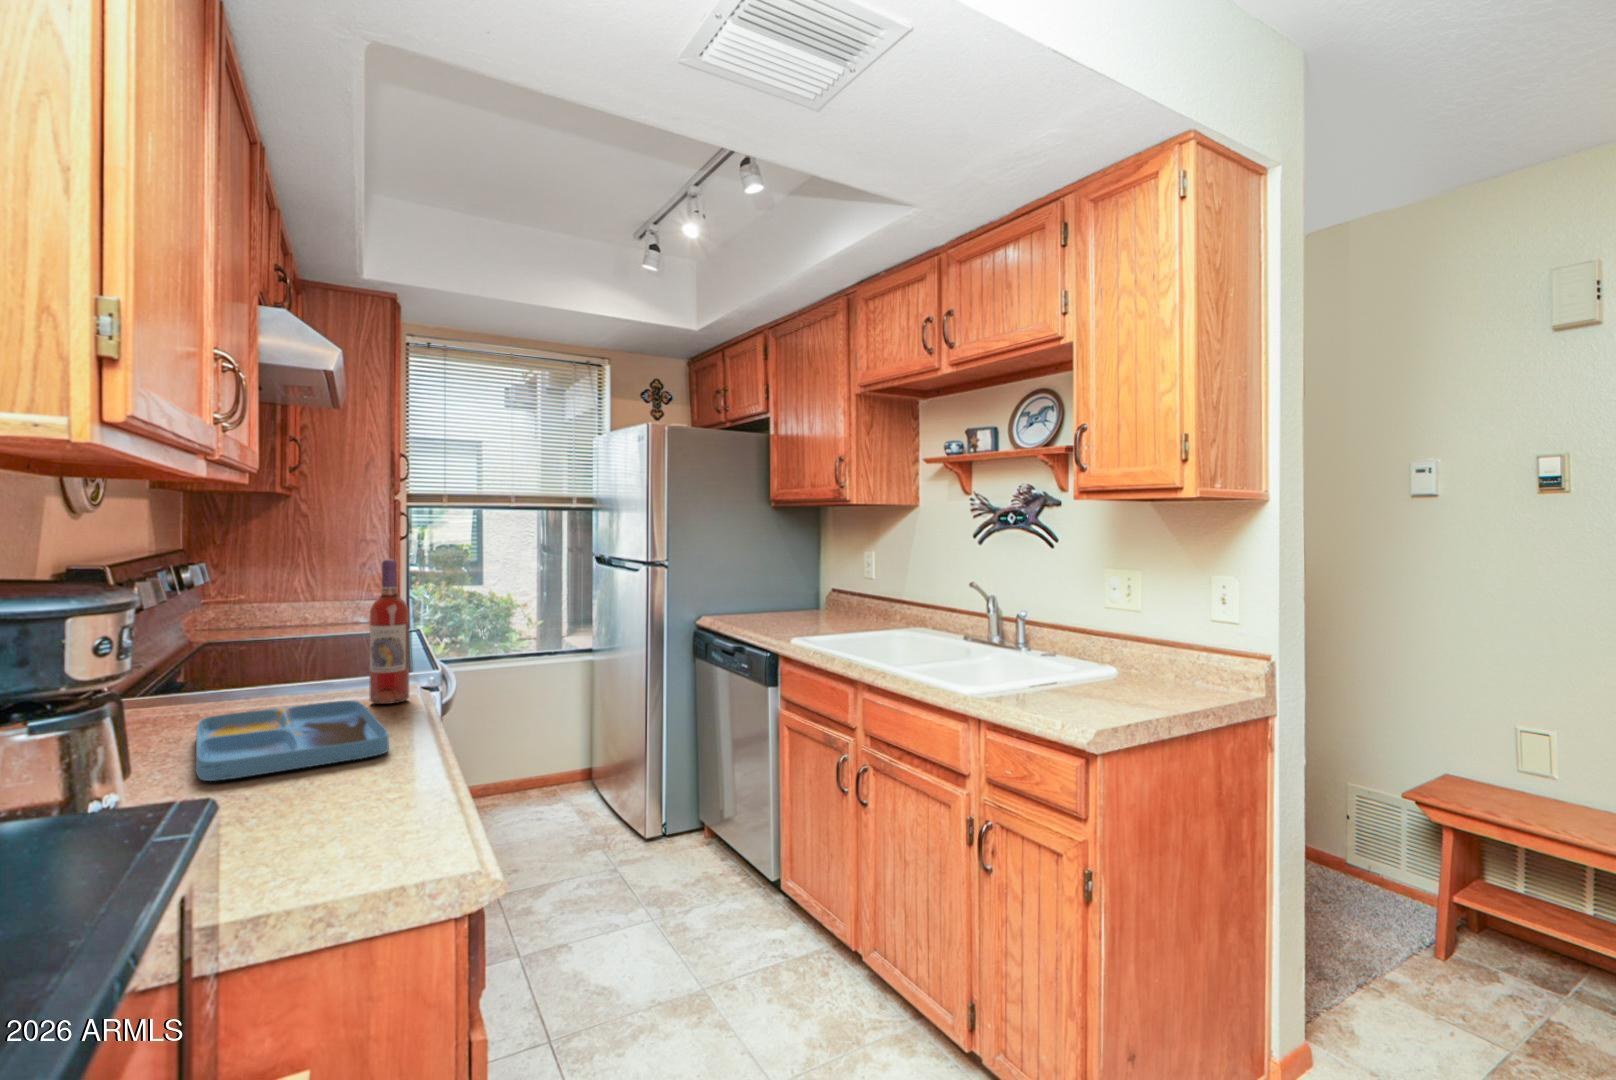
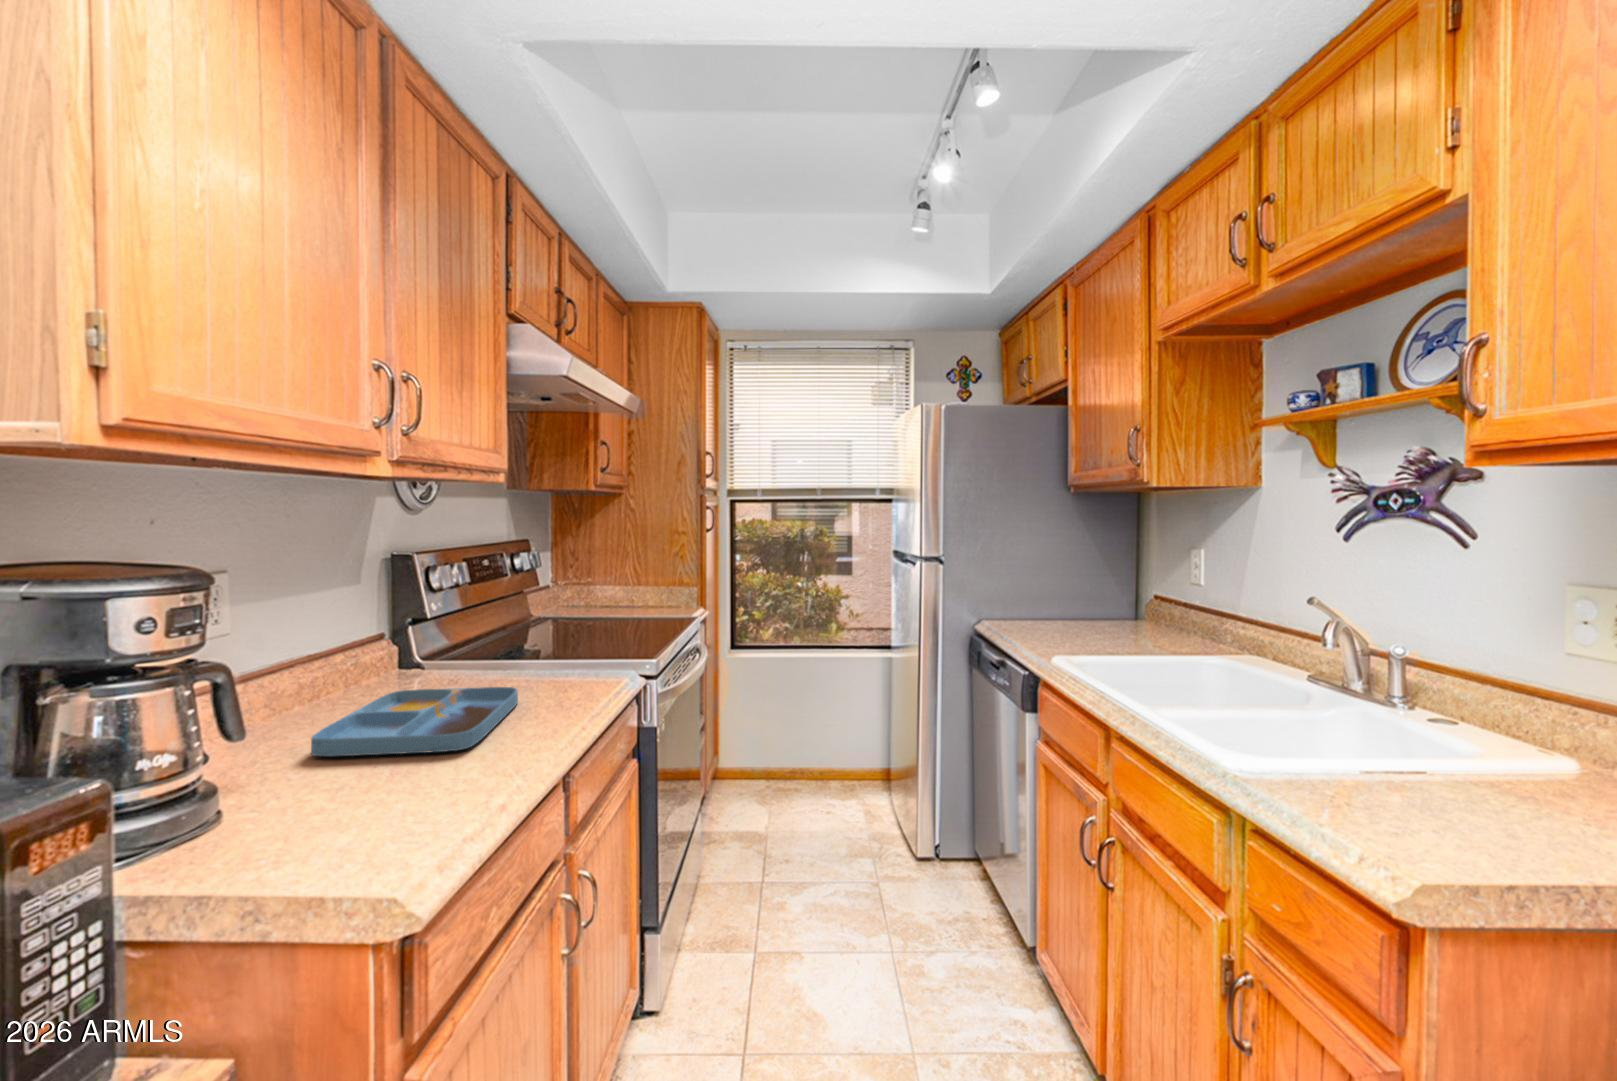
wine bottle: present [369,559,409,704] -> none [542,552,579,693]

